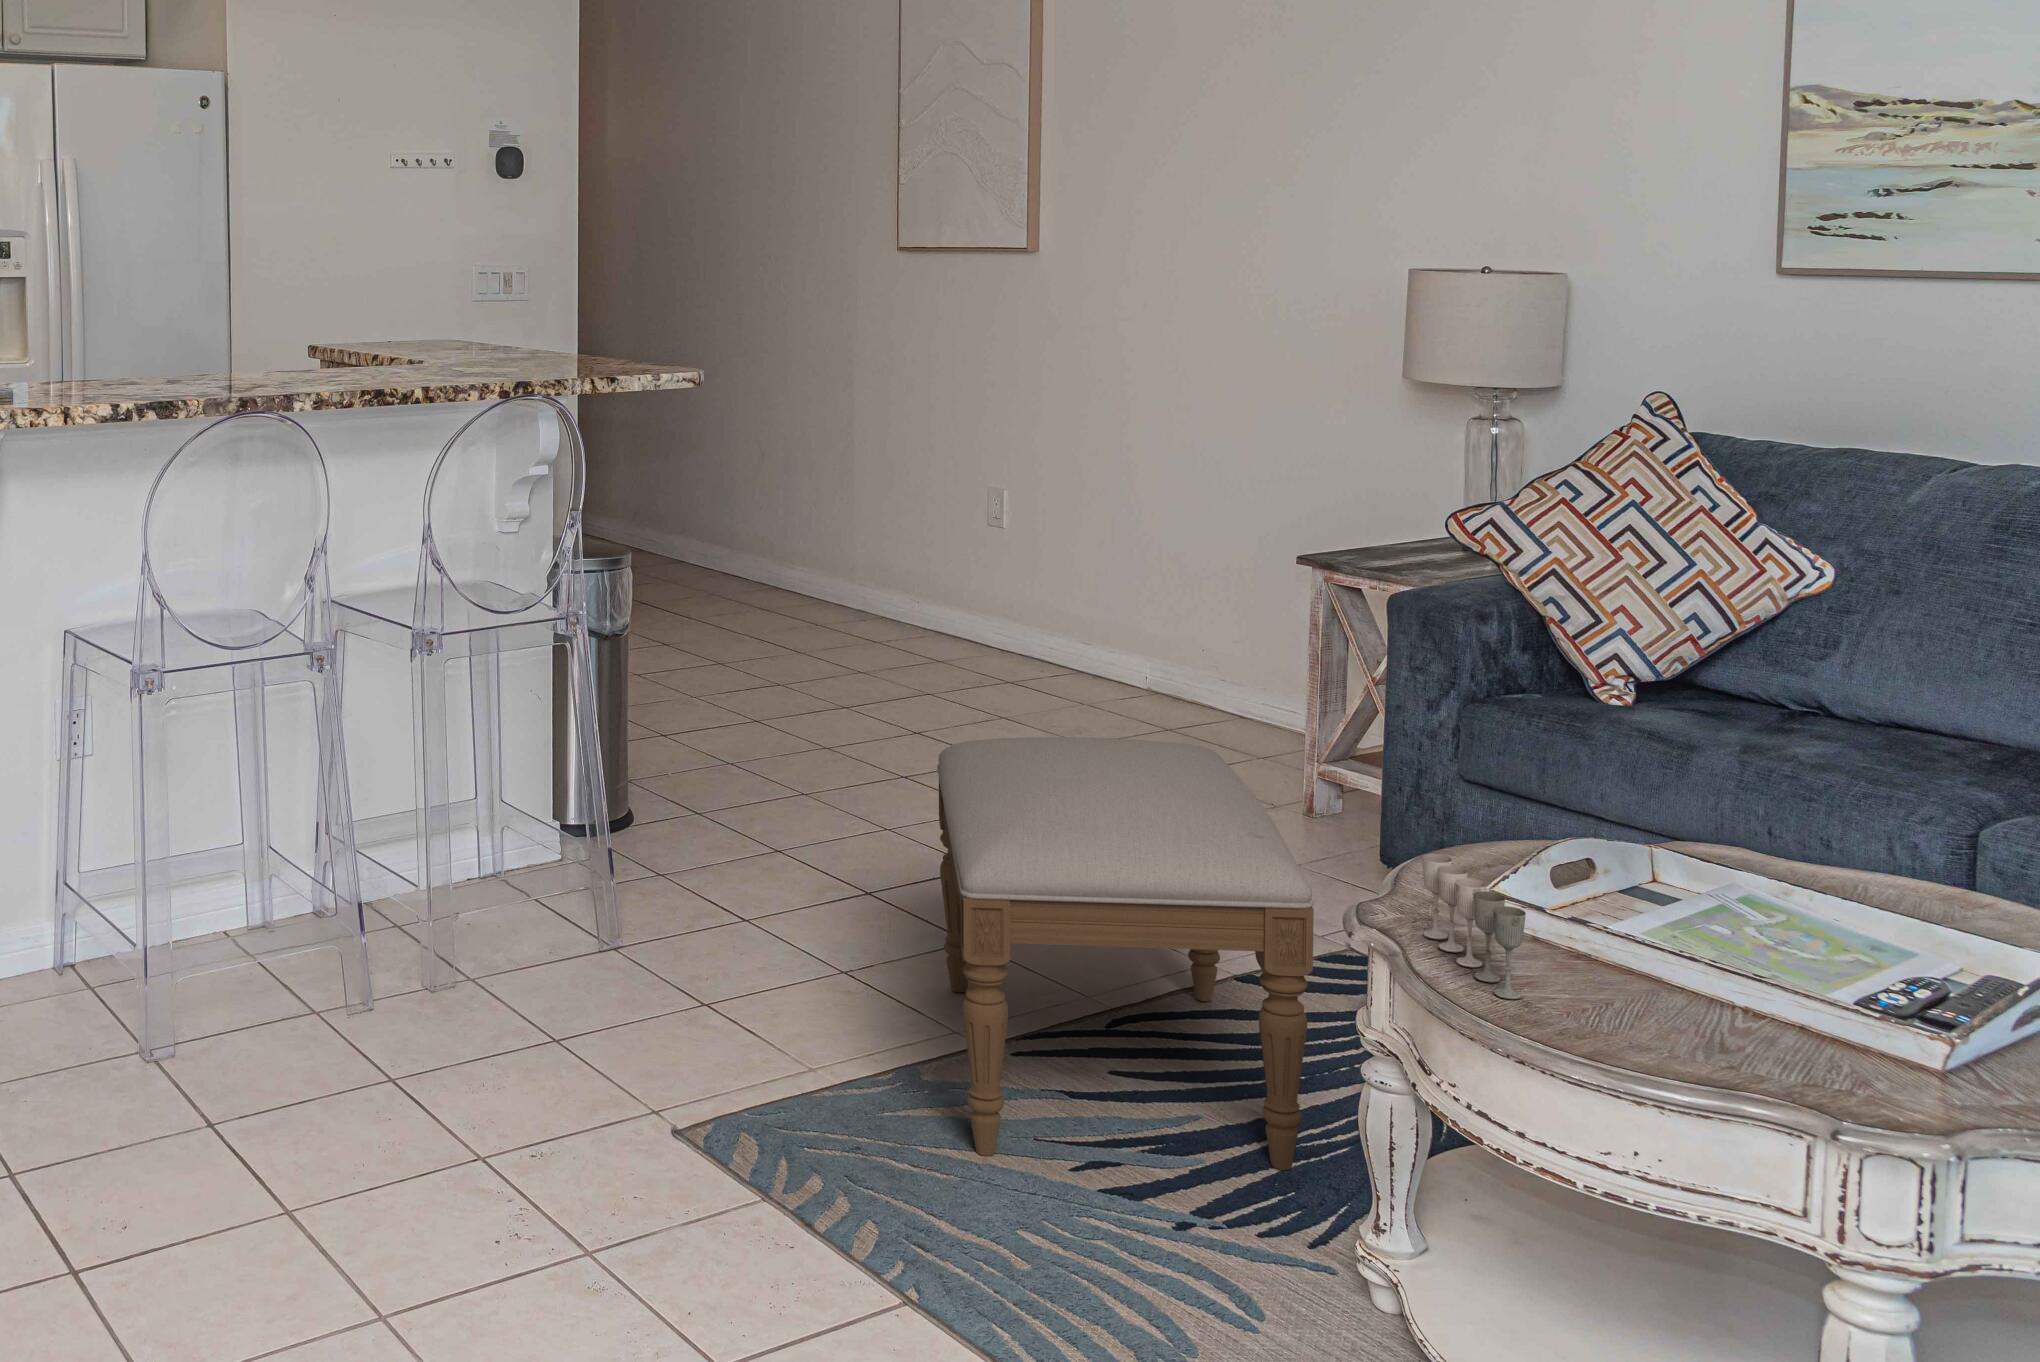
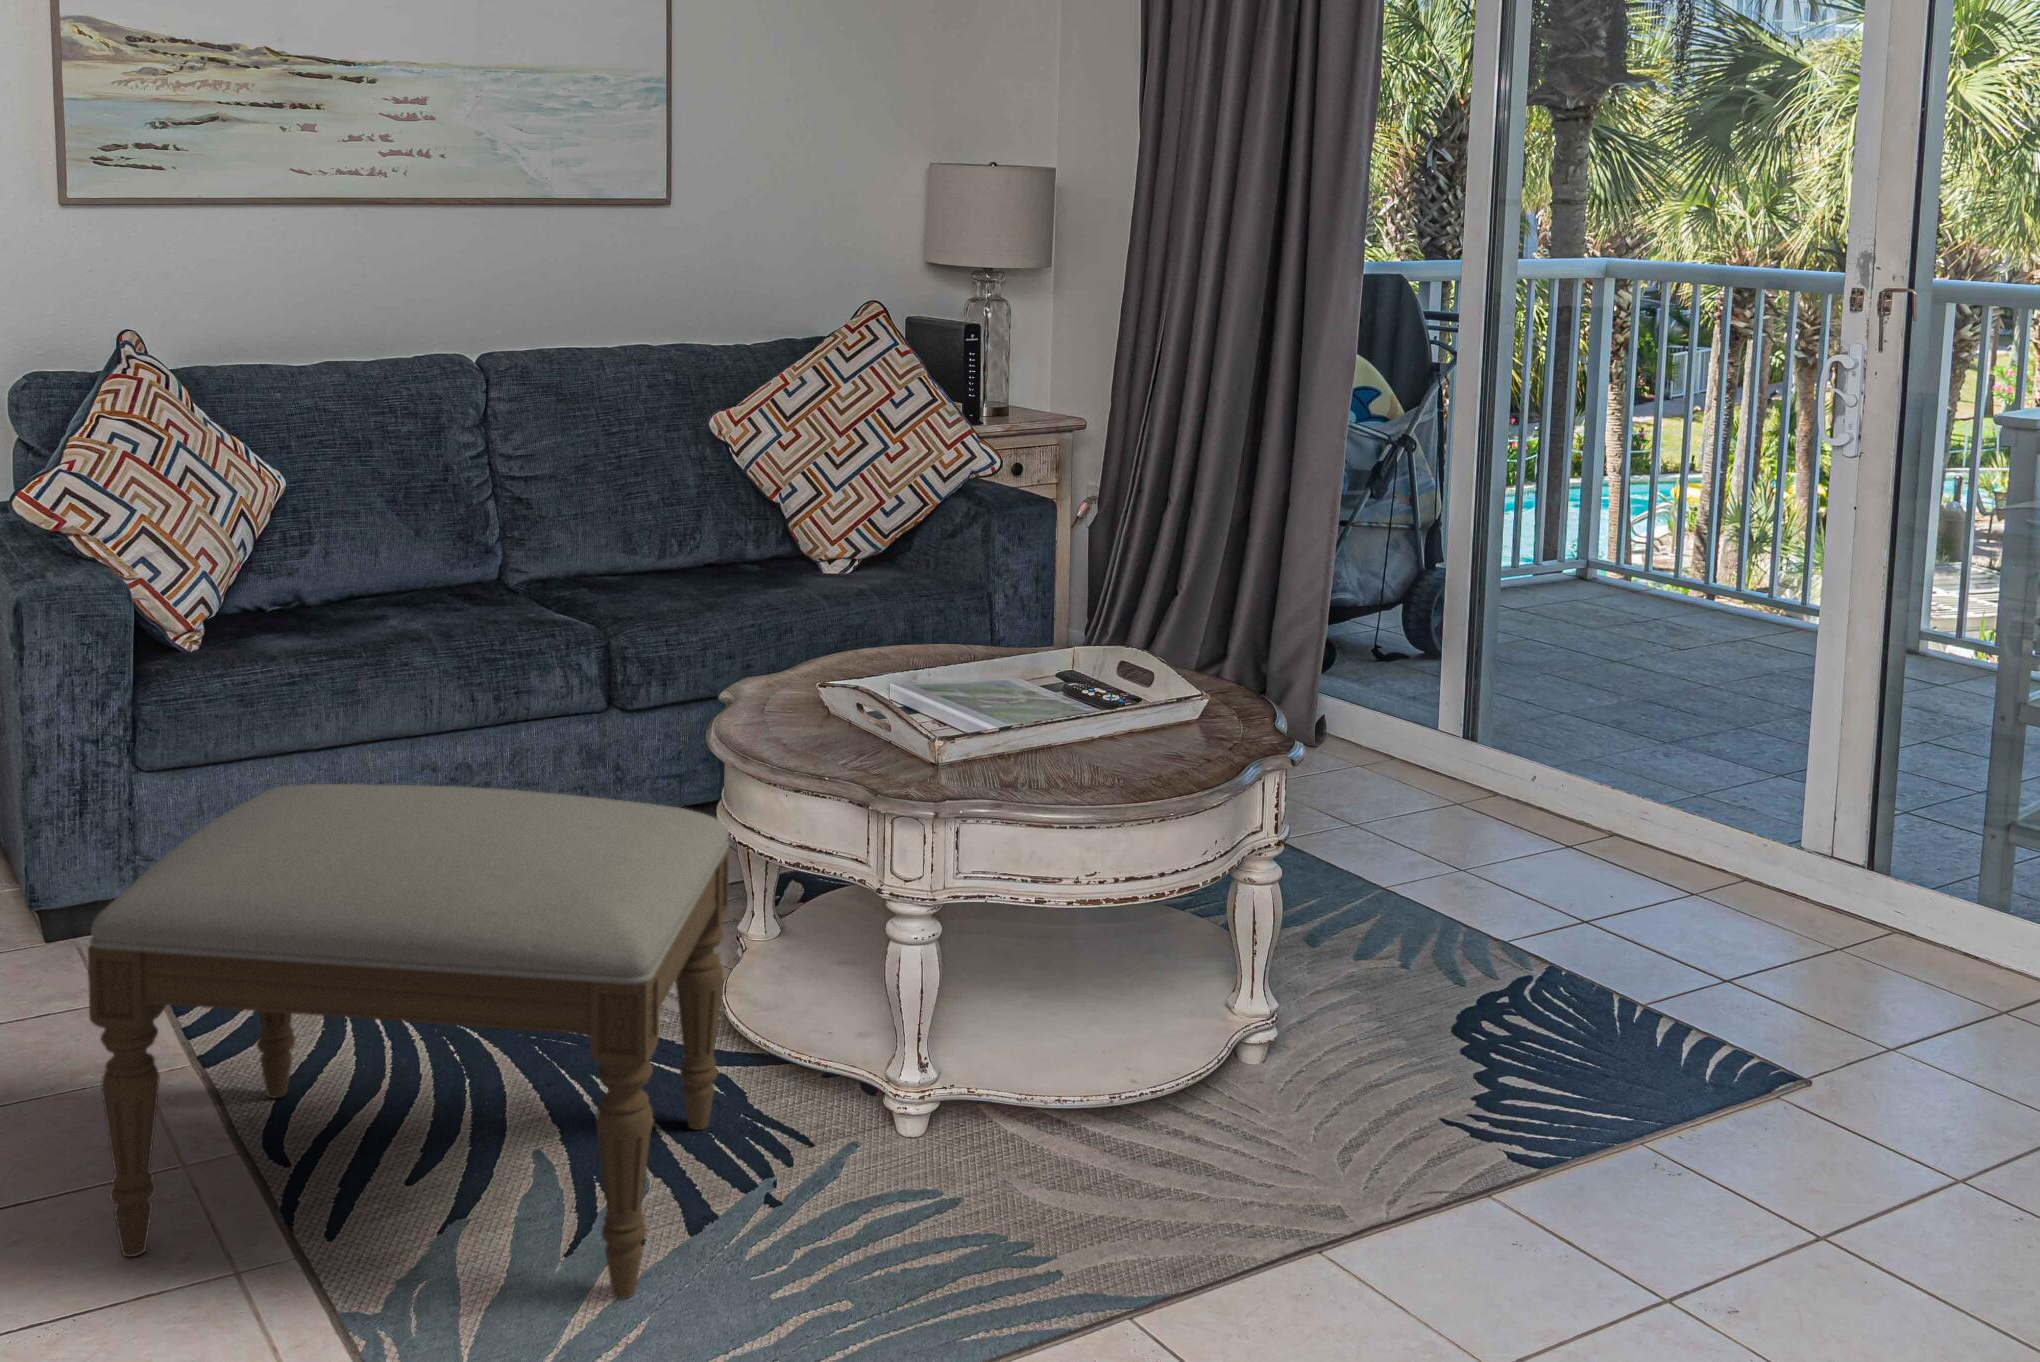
wine glass: present [1422,854,1526,999] -> none [964,707,1121,783]

